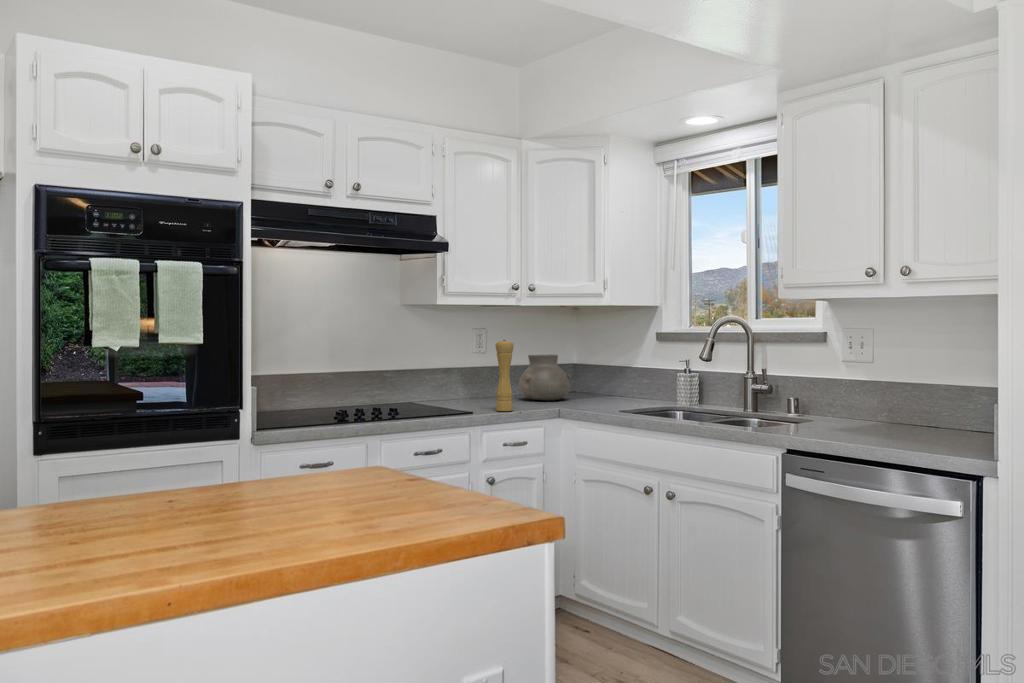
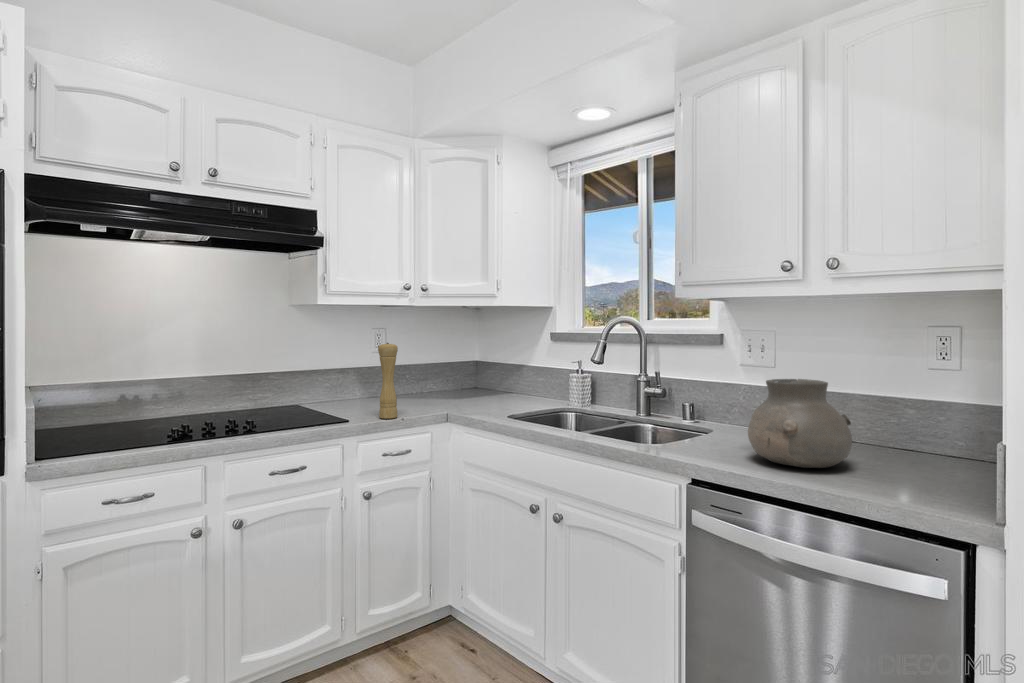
vase: present [519,354,571,401] -> present [748,379,852,468]

